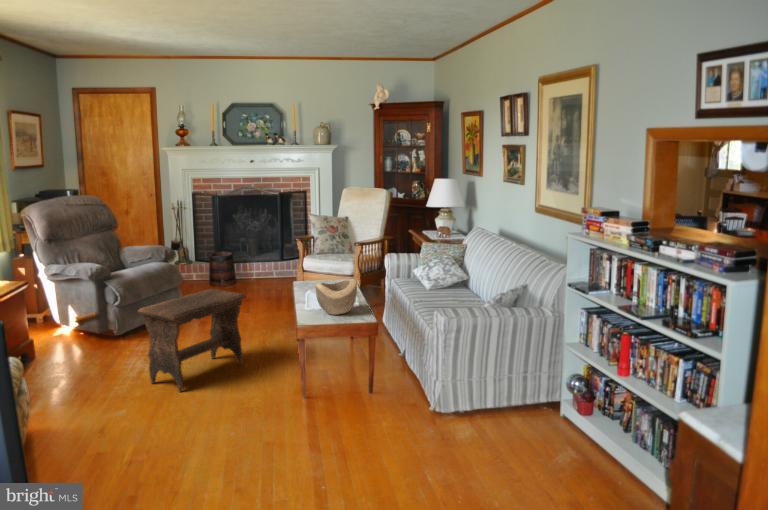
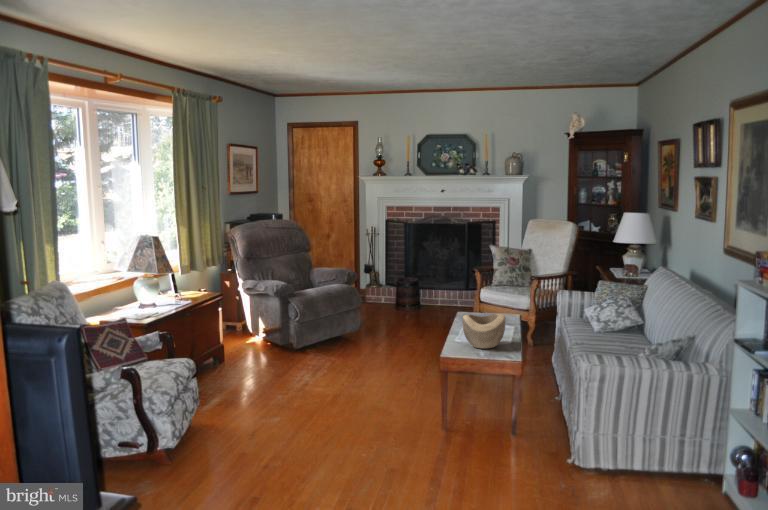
footstool: present [137,289,246,392] -> none [301,312,402,407]

